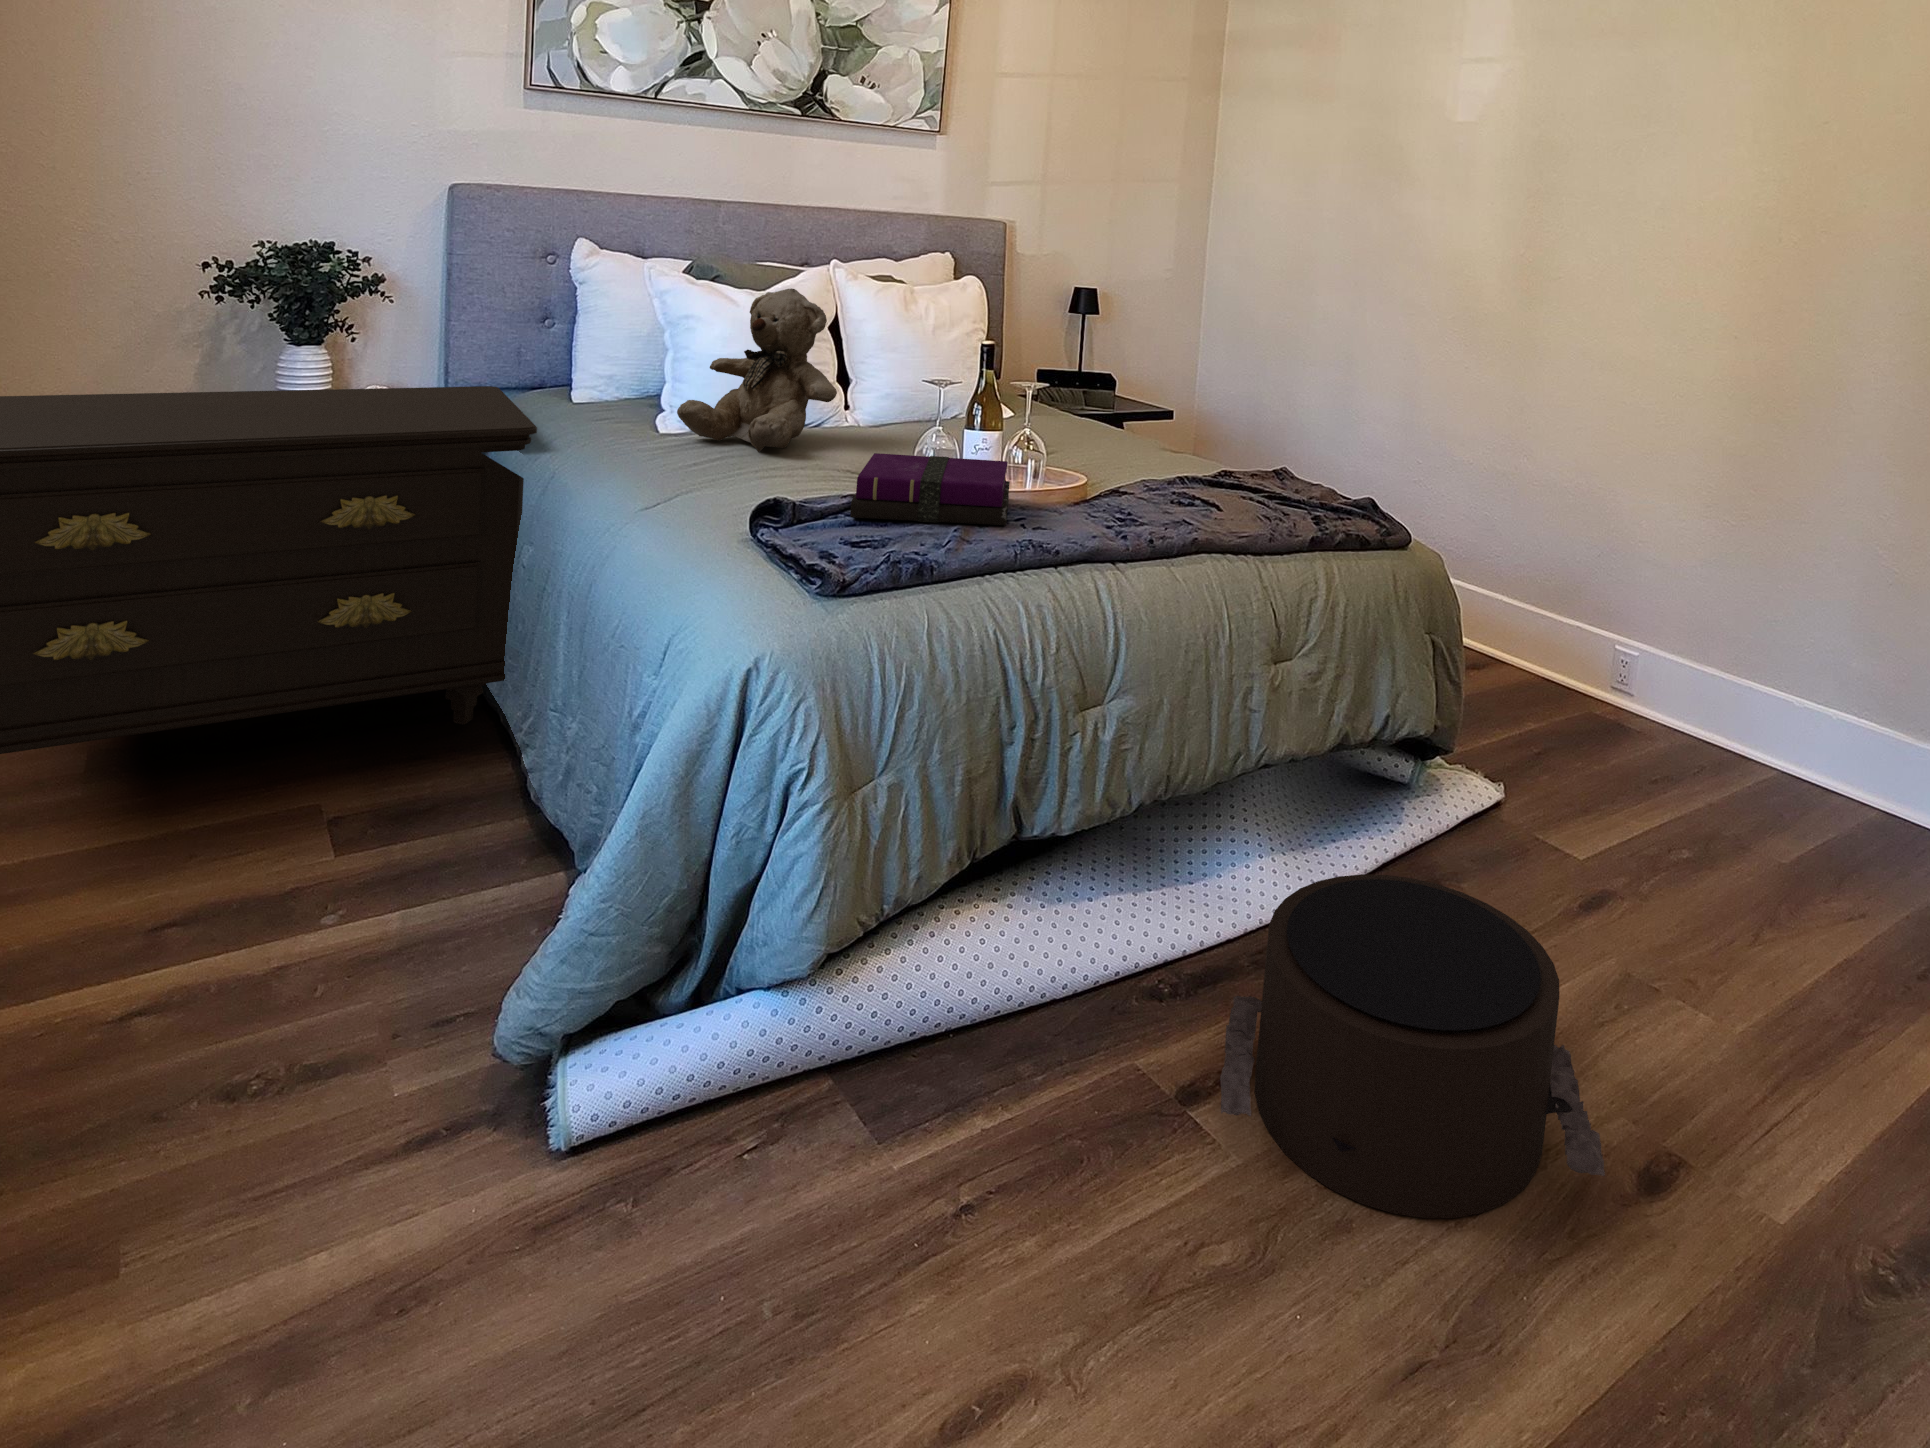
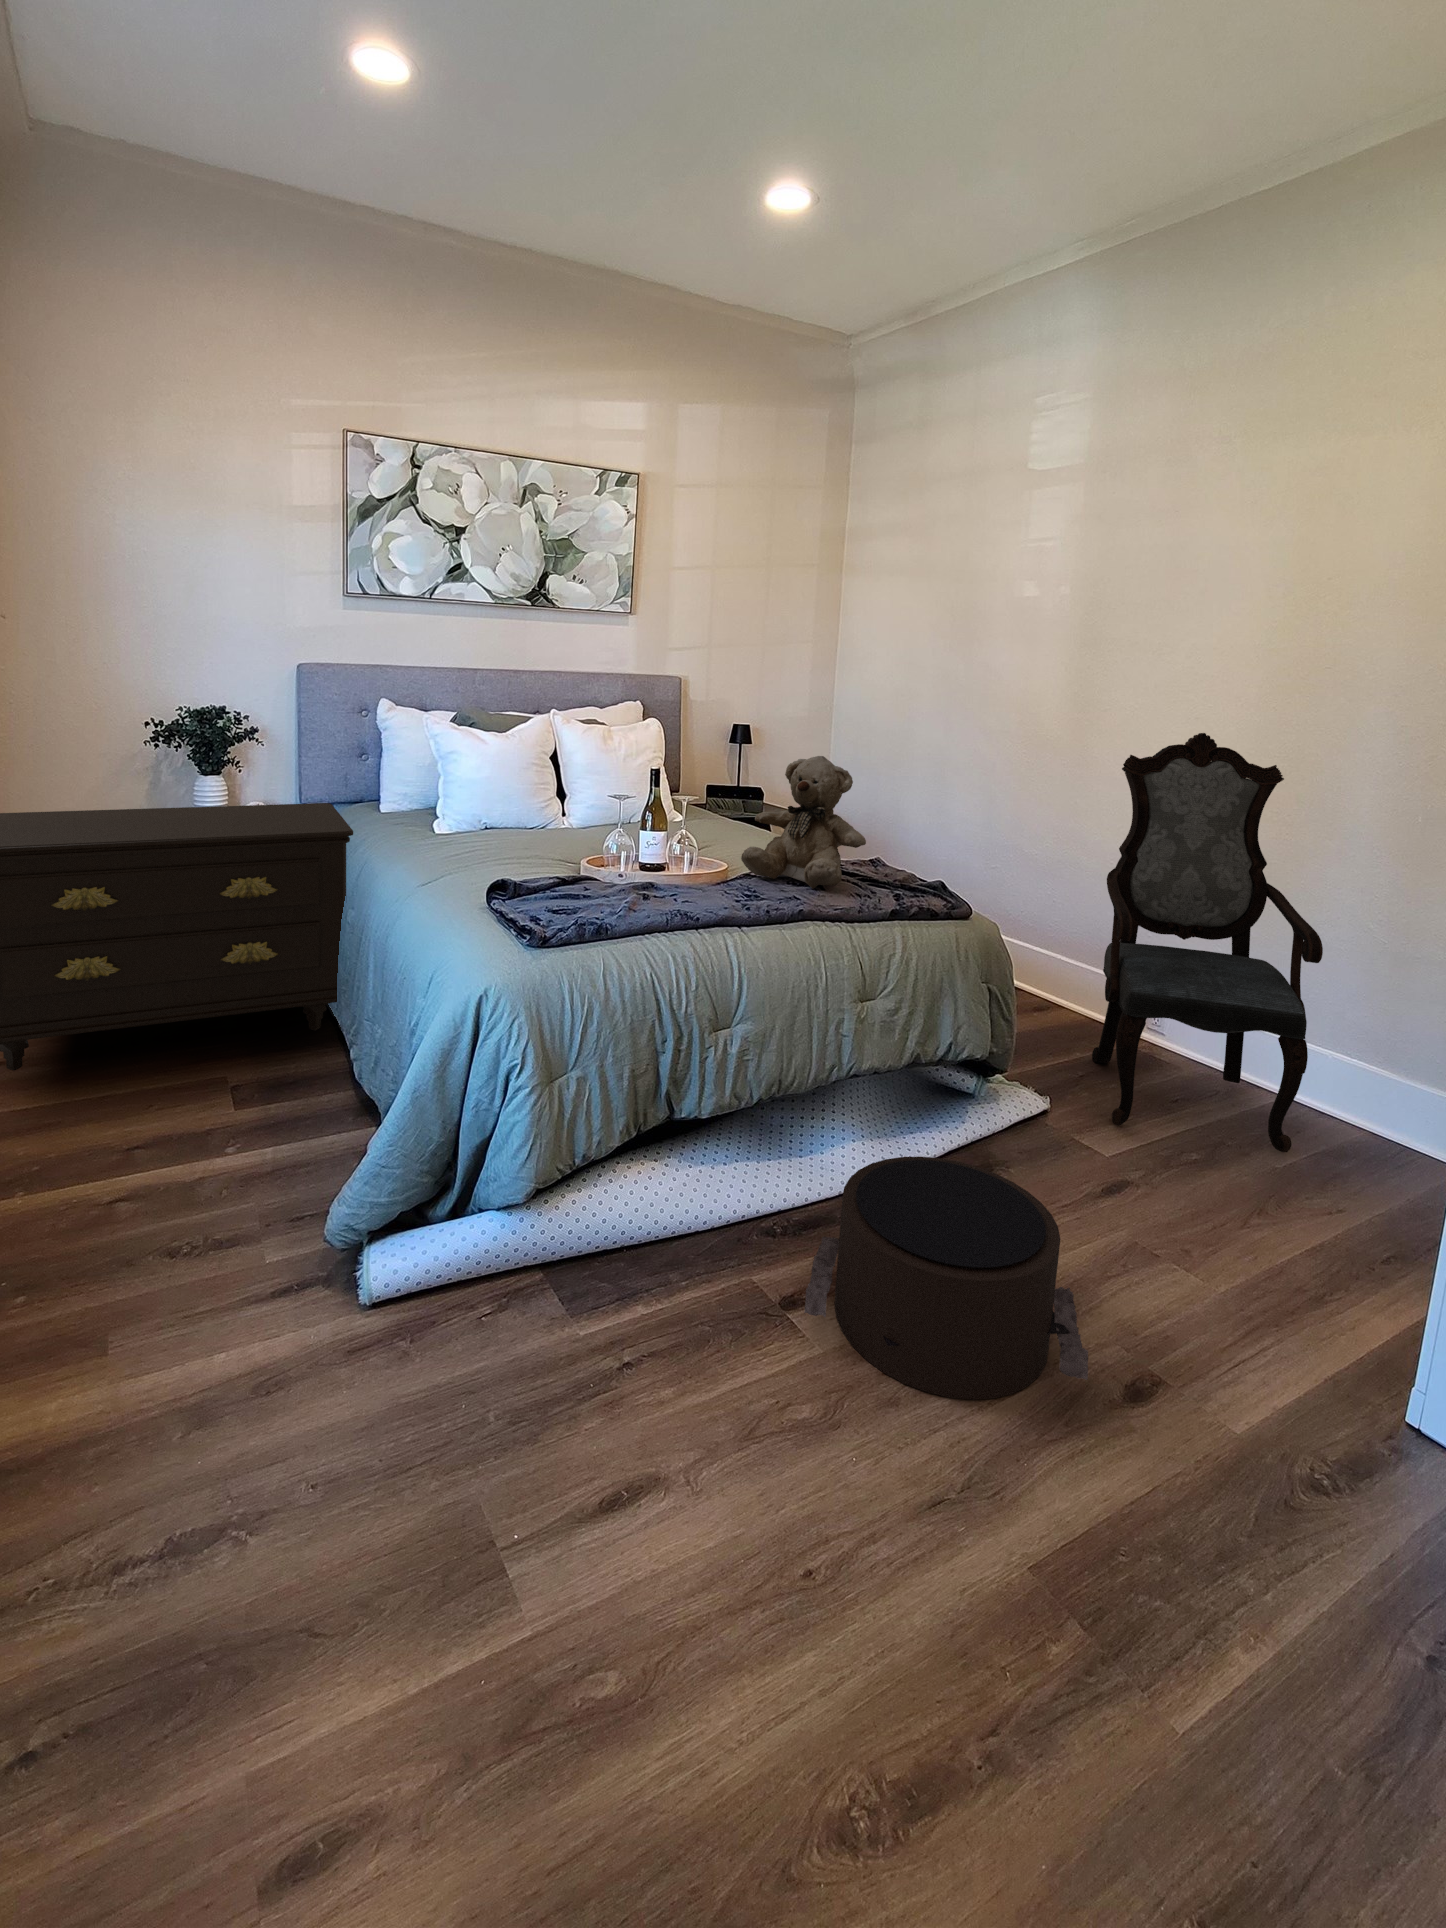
teddy bear: present [677,288,837,452] -> present [741,756,866,889]
armchair: none [1543,308,1828,839] -> present [1092,733,1323,1152]
notebook: present [850,453,1010,525] -> none [556,849,671,900]

